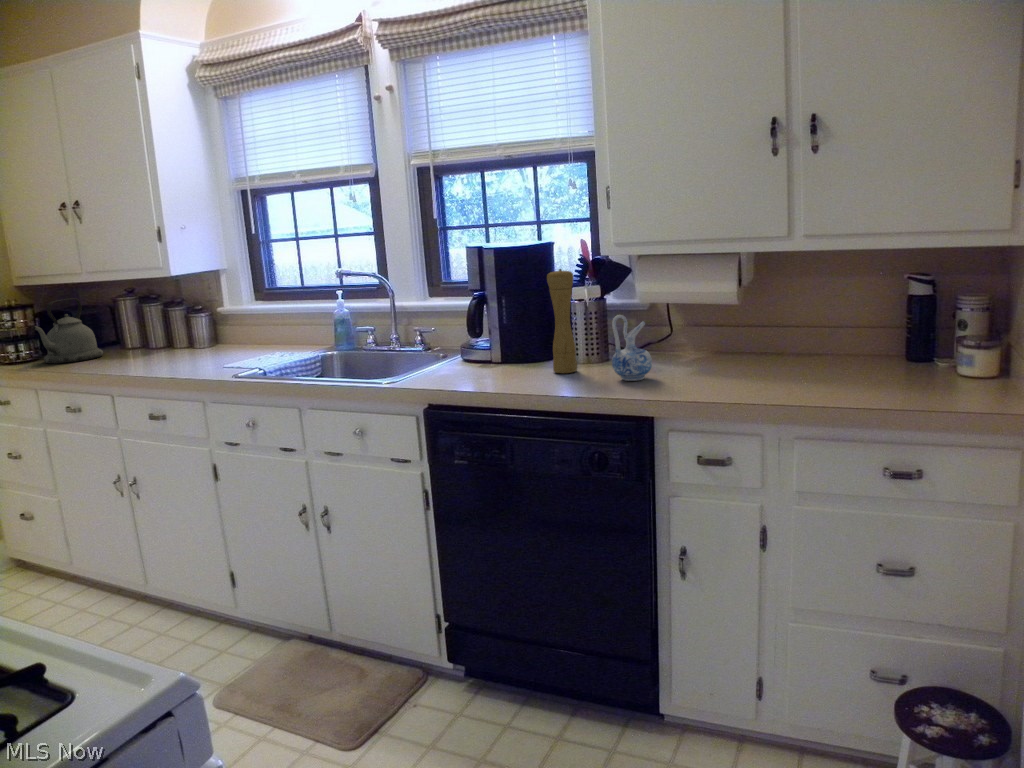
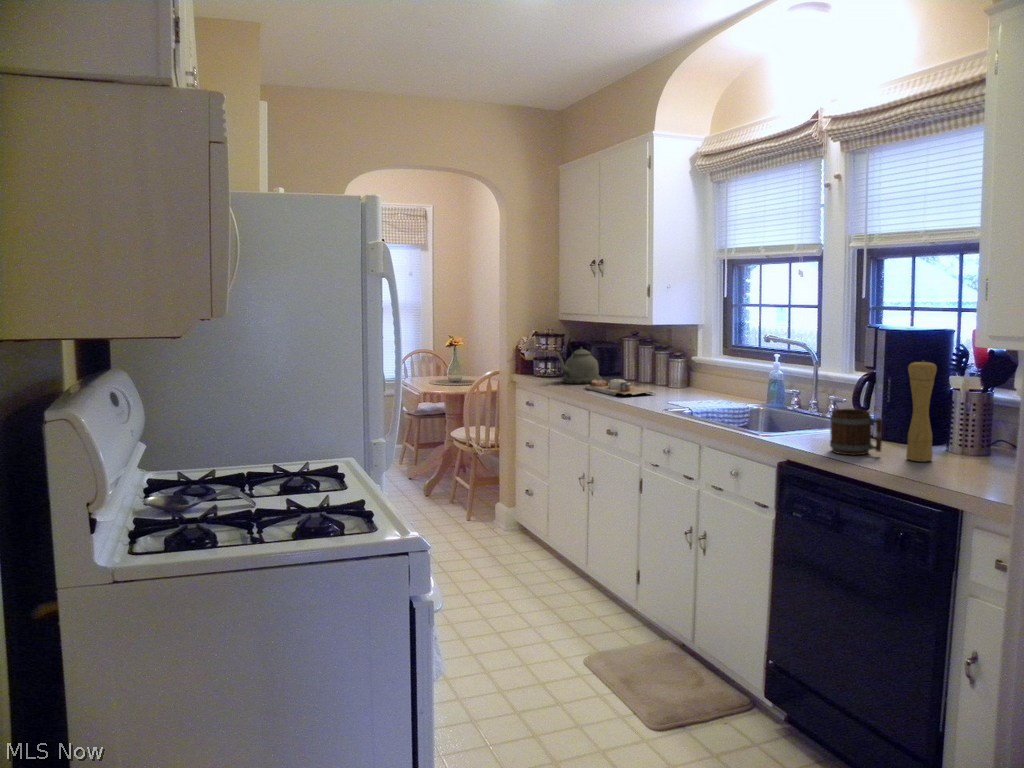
ceramic pitcher: present [612,315,652,381] -> none [947,413,991,481]
mug: none [473,330,529,380] -> present [830,409,882,455]
cutting board: none [90,347,197,367] -> present [585,379,655,396]

